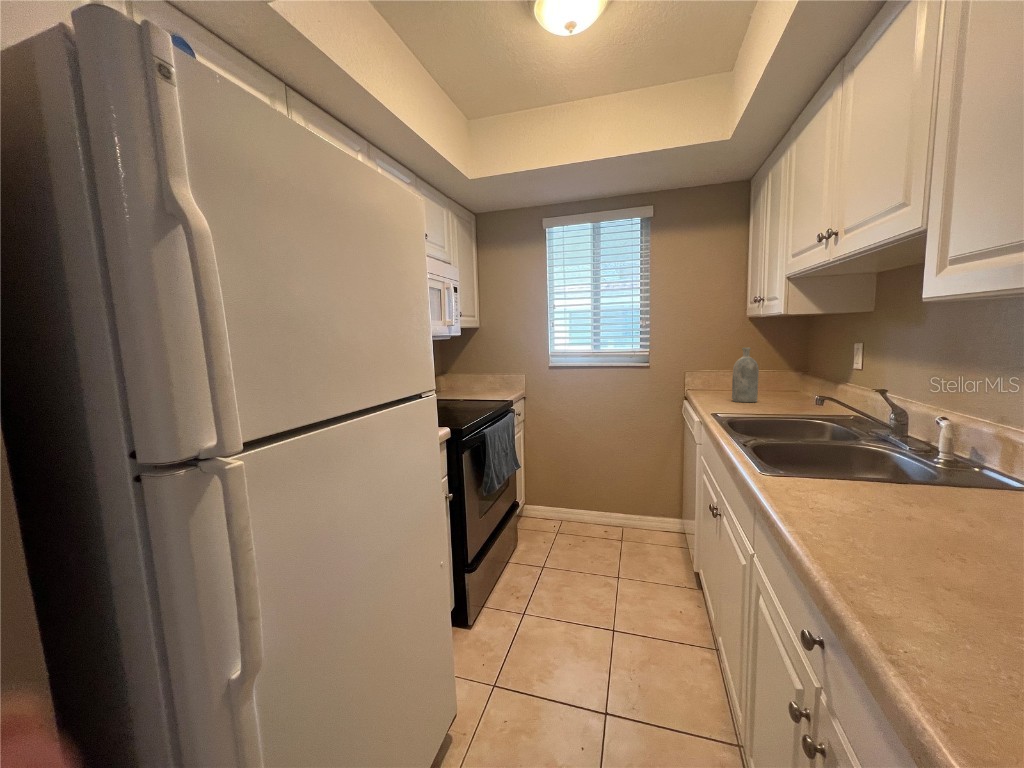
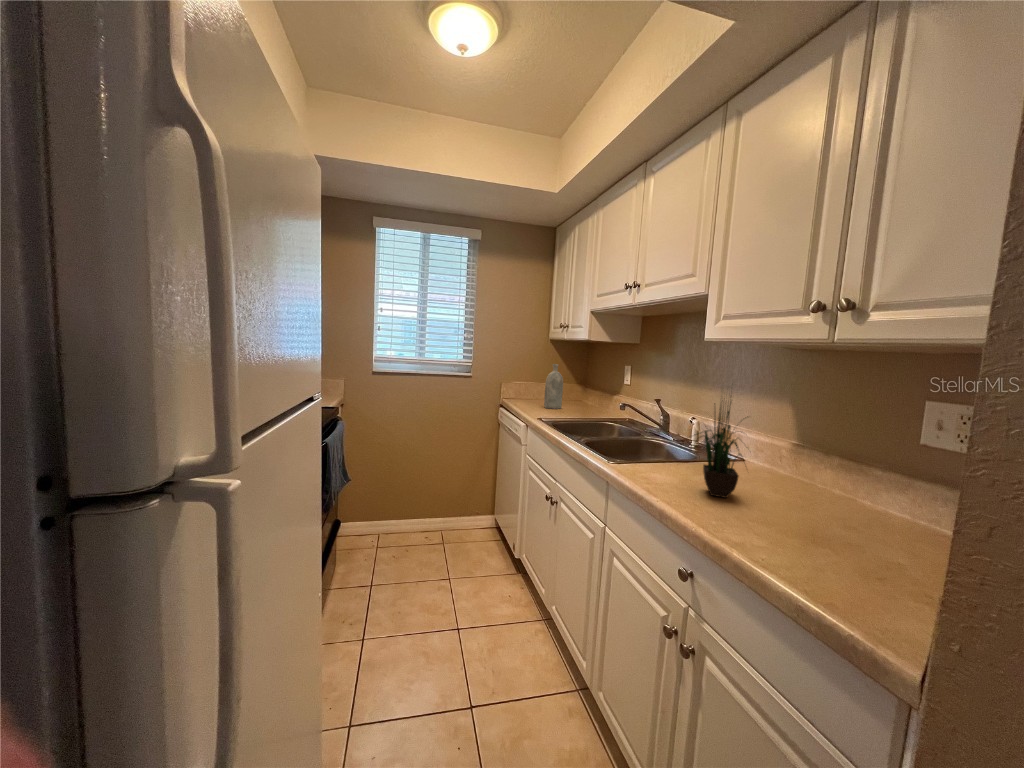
potted plant: none [844,356,984,547] -> present [703,402,742,498]

